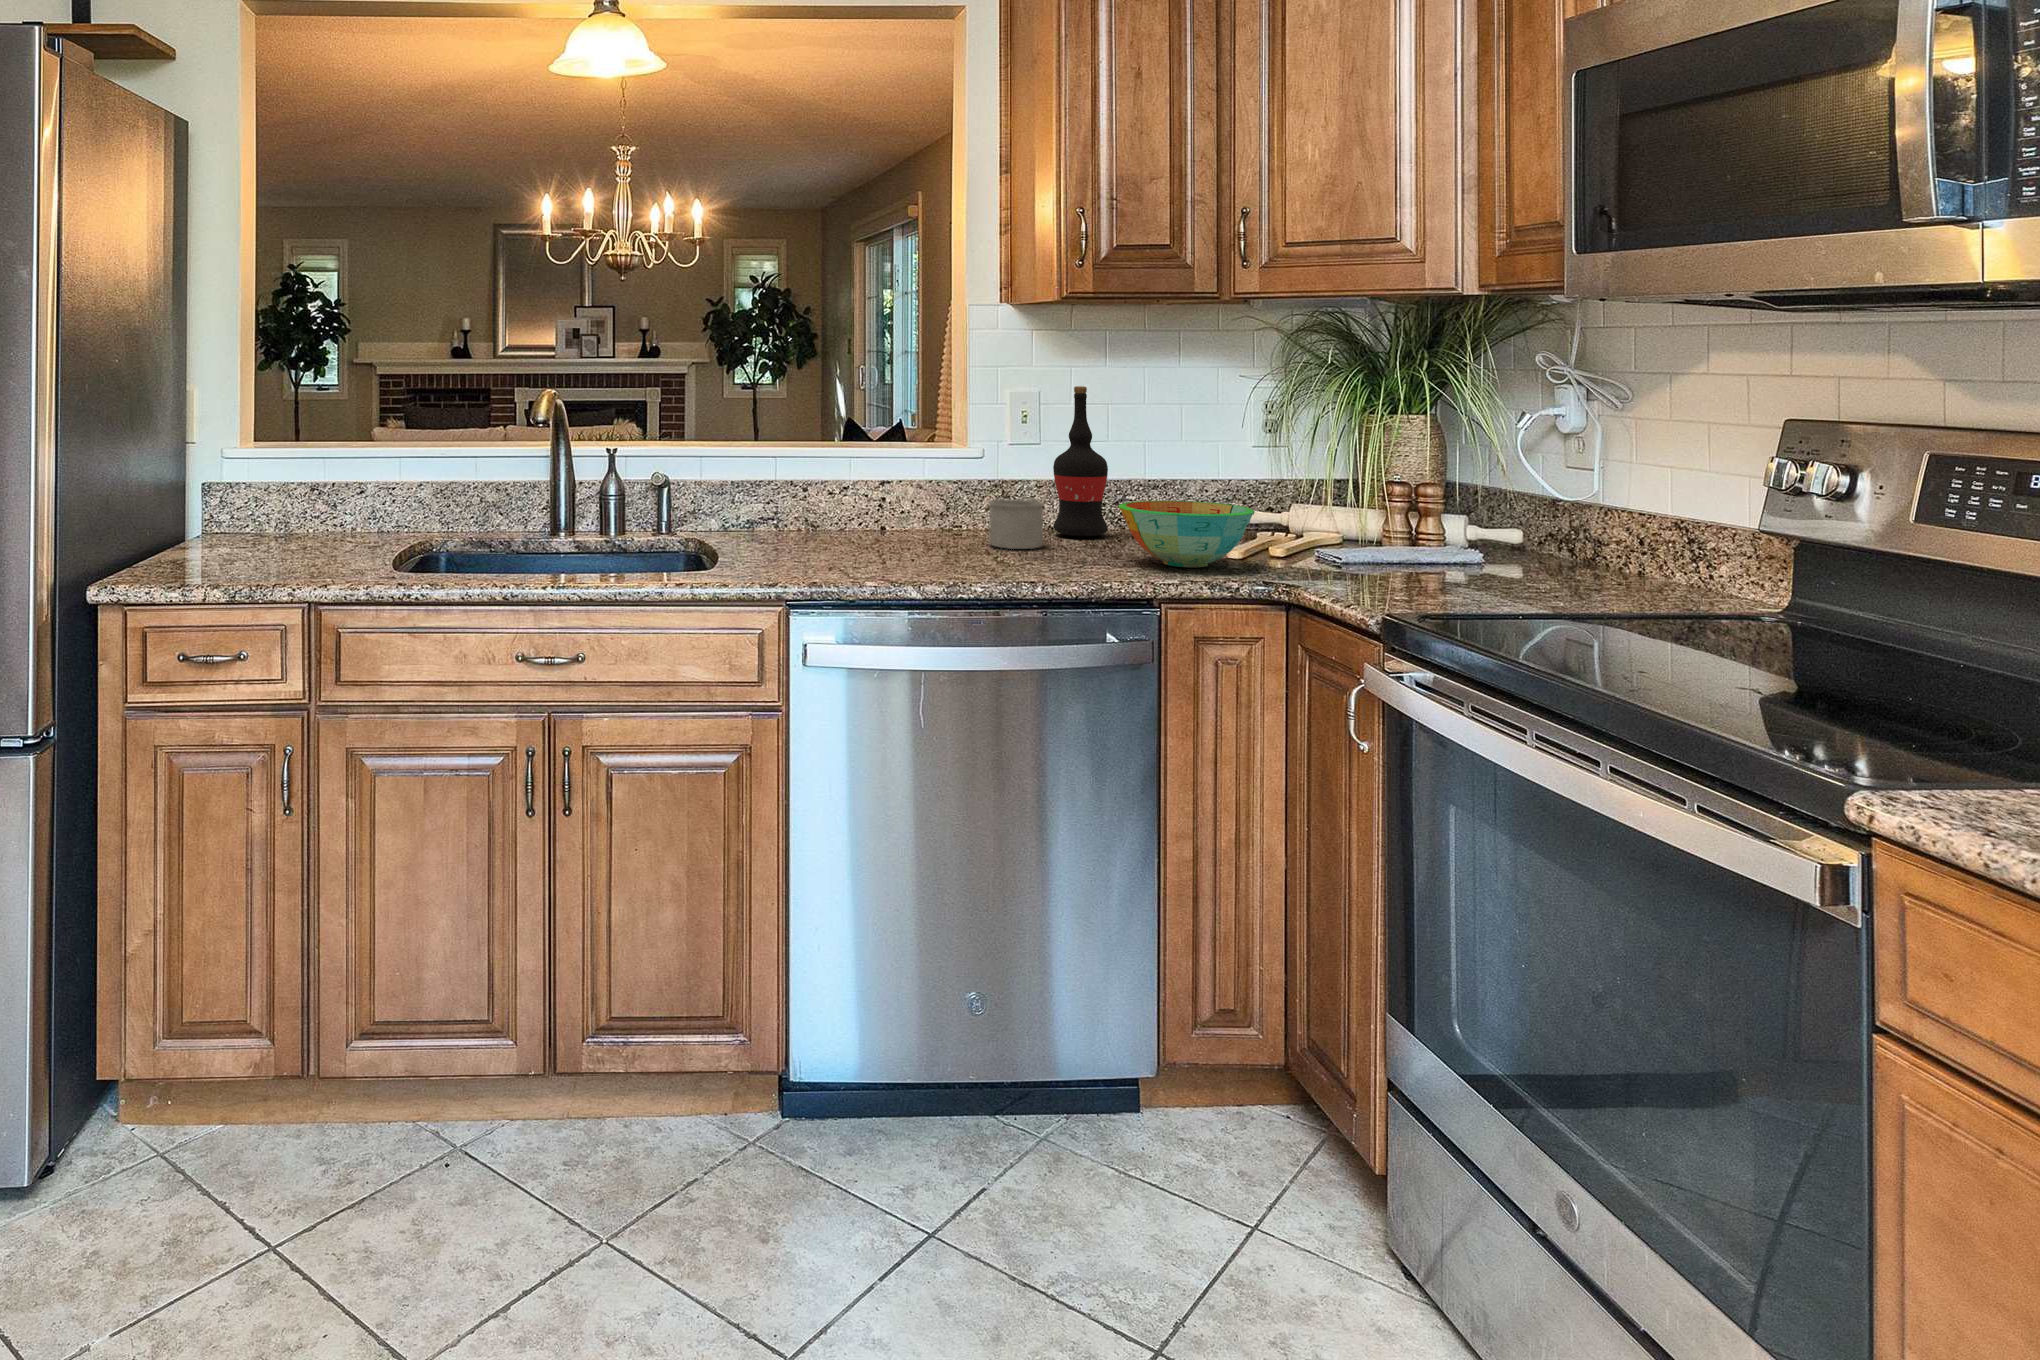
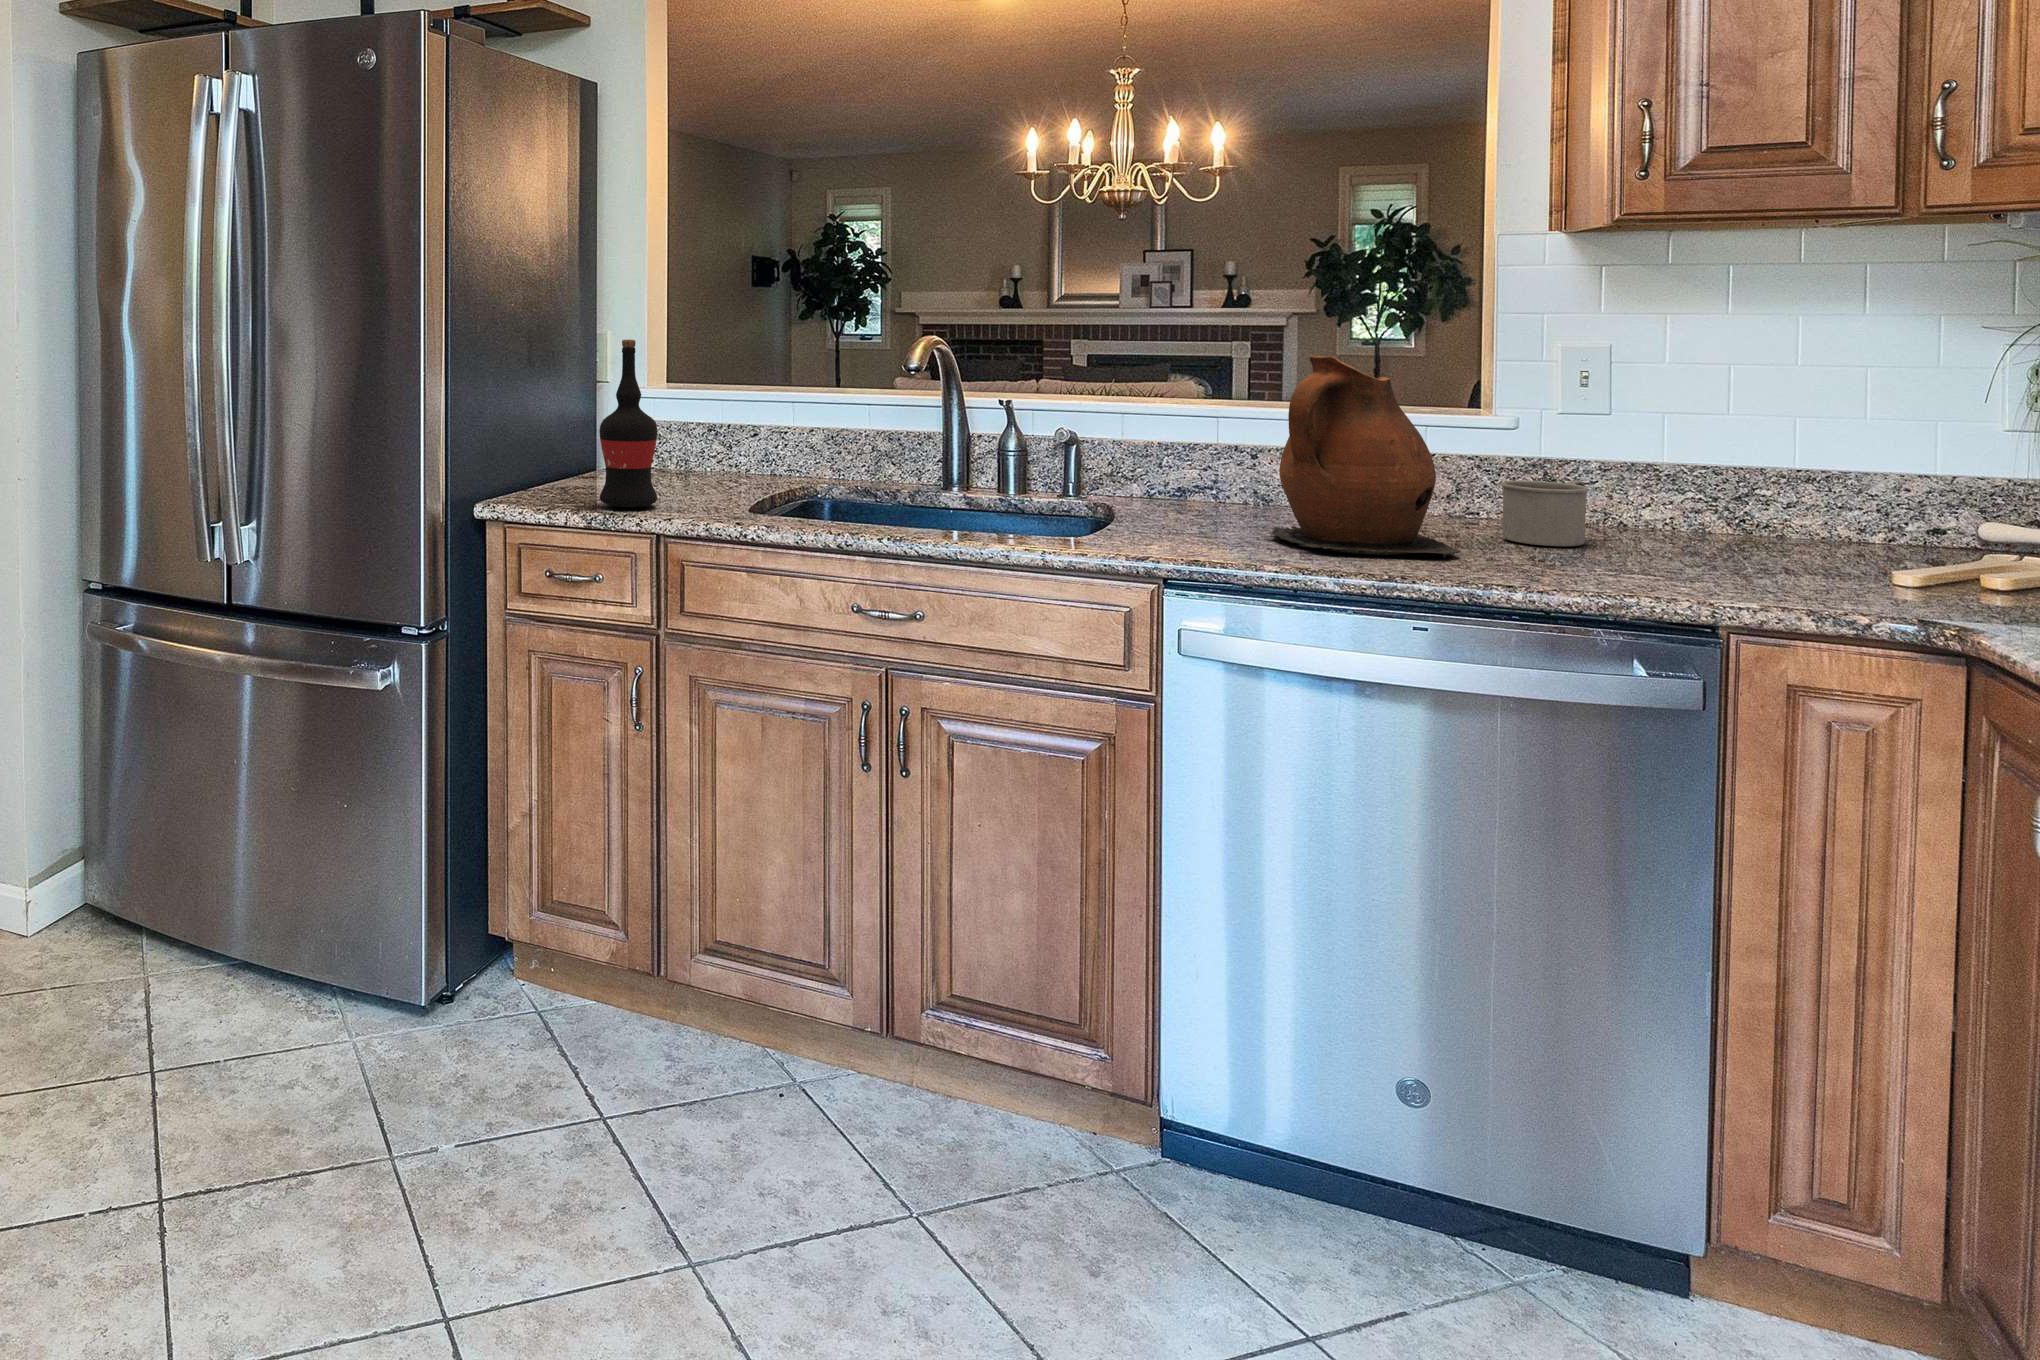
wine bottle: present [1053,386,1108,536] -> present [599,339,657,507]
ceramic pitcher: none [833,405,981,565] -> present [1262,356,1460,558]
bowl: present [1118,501,1255,567] -> none [1685,495,1926,589]

